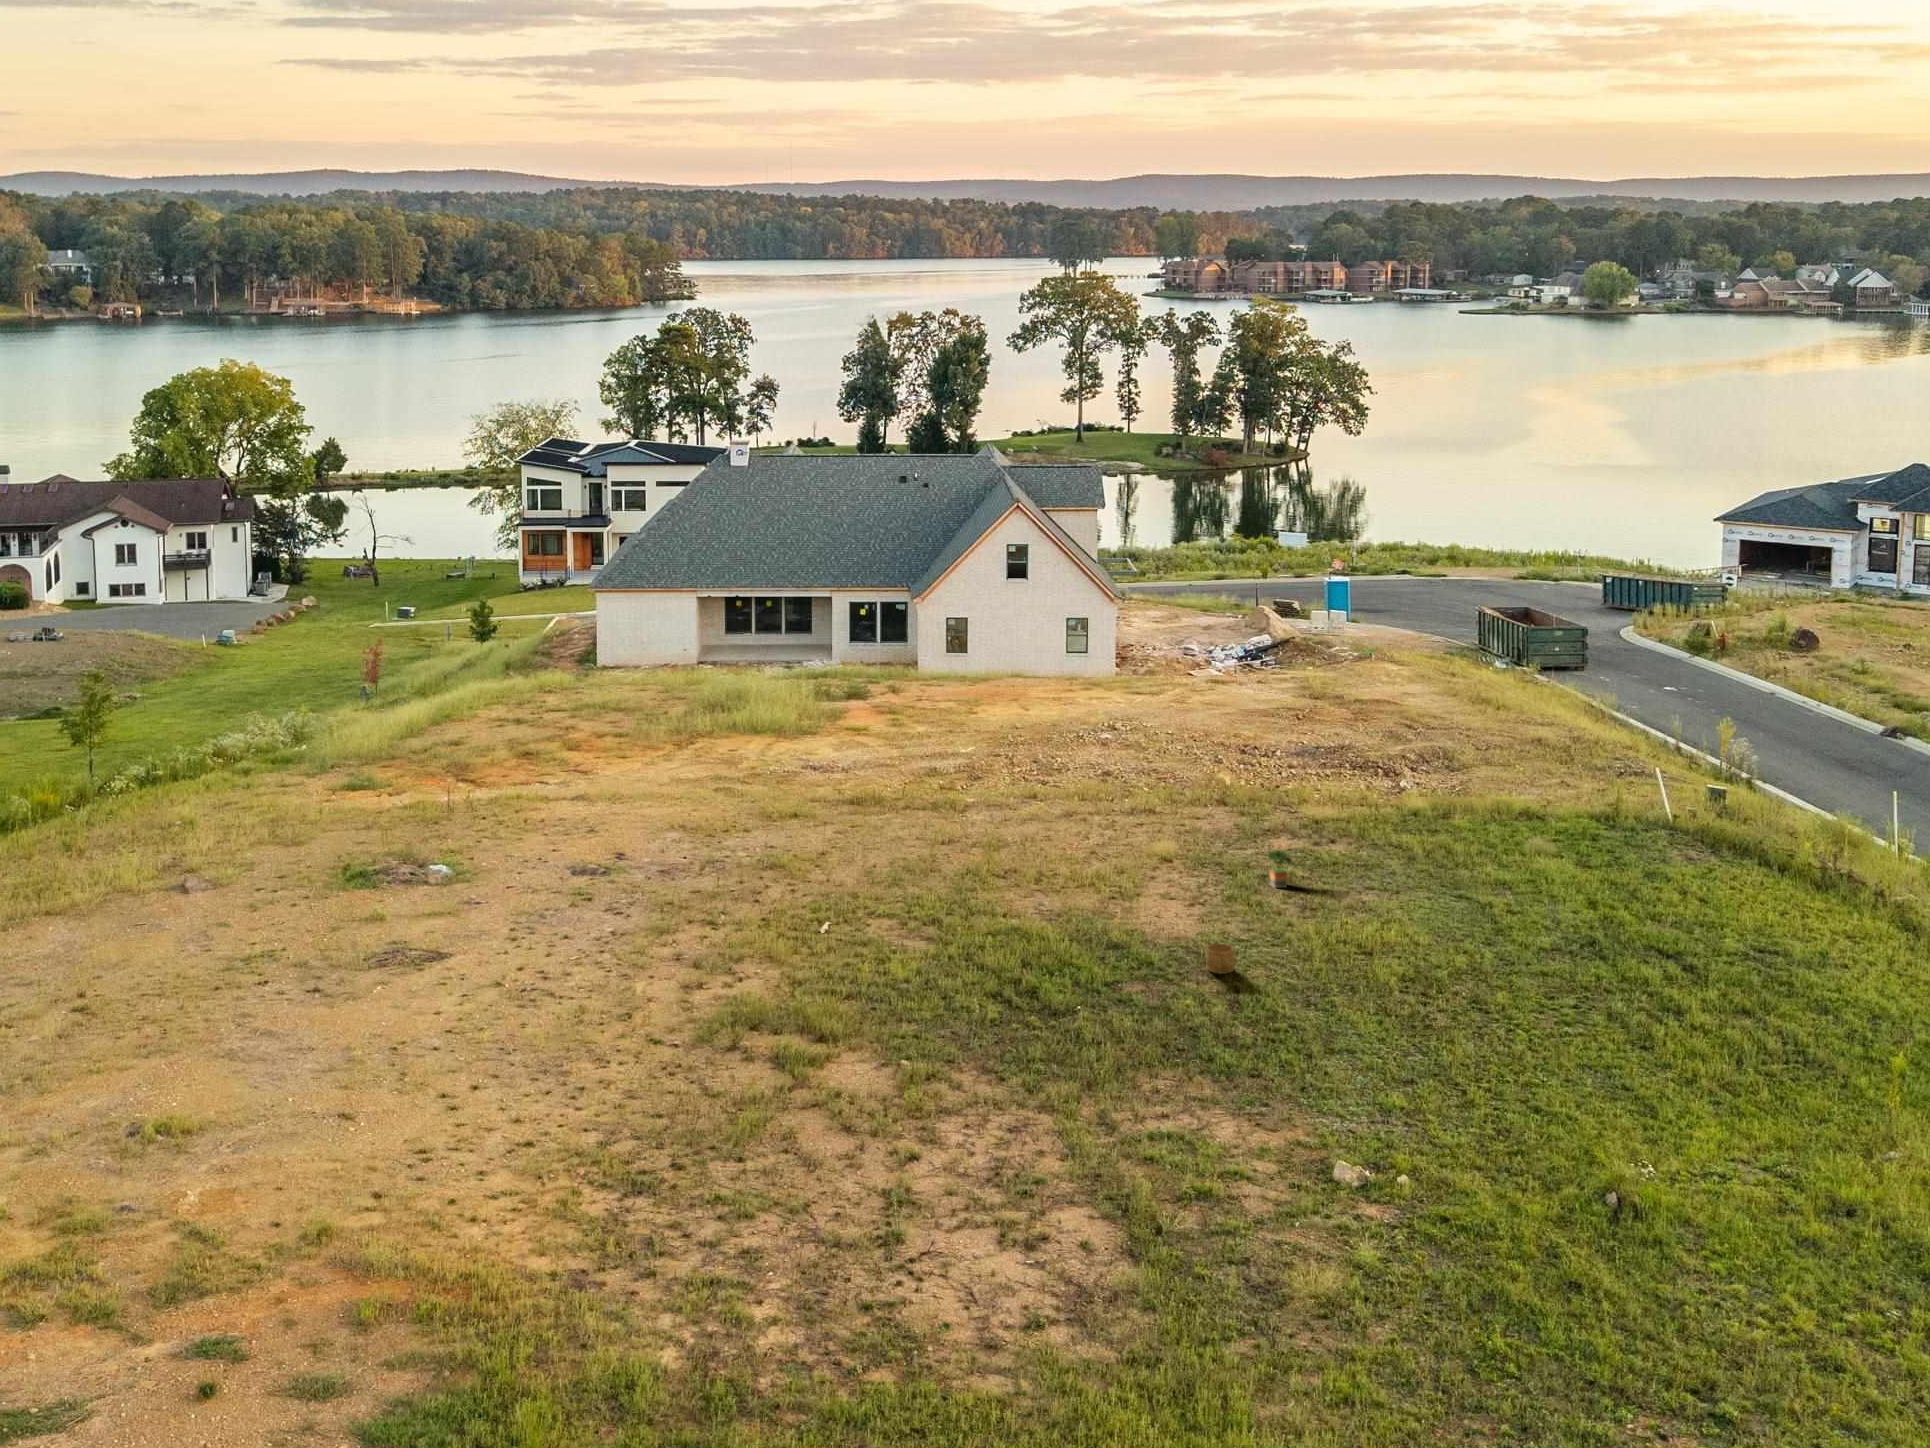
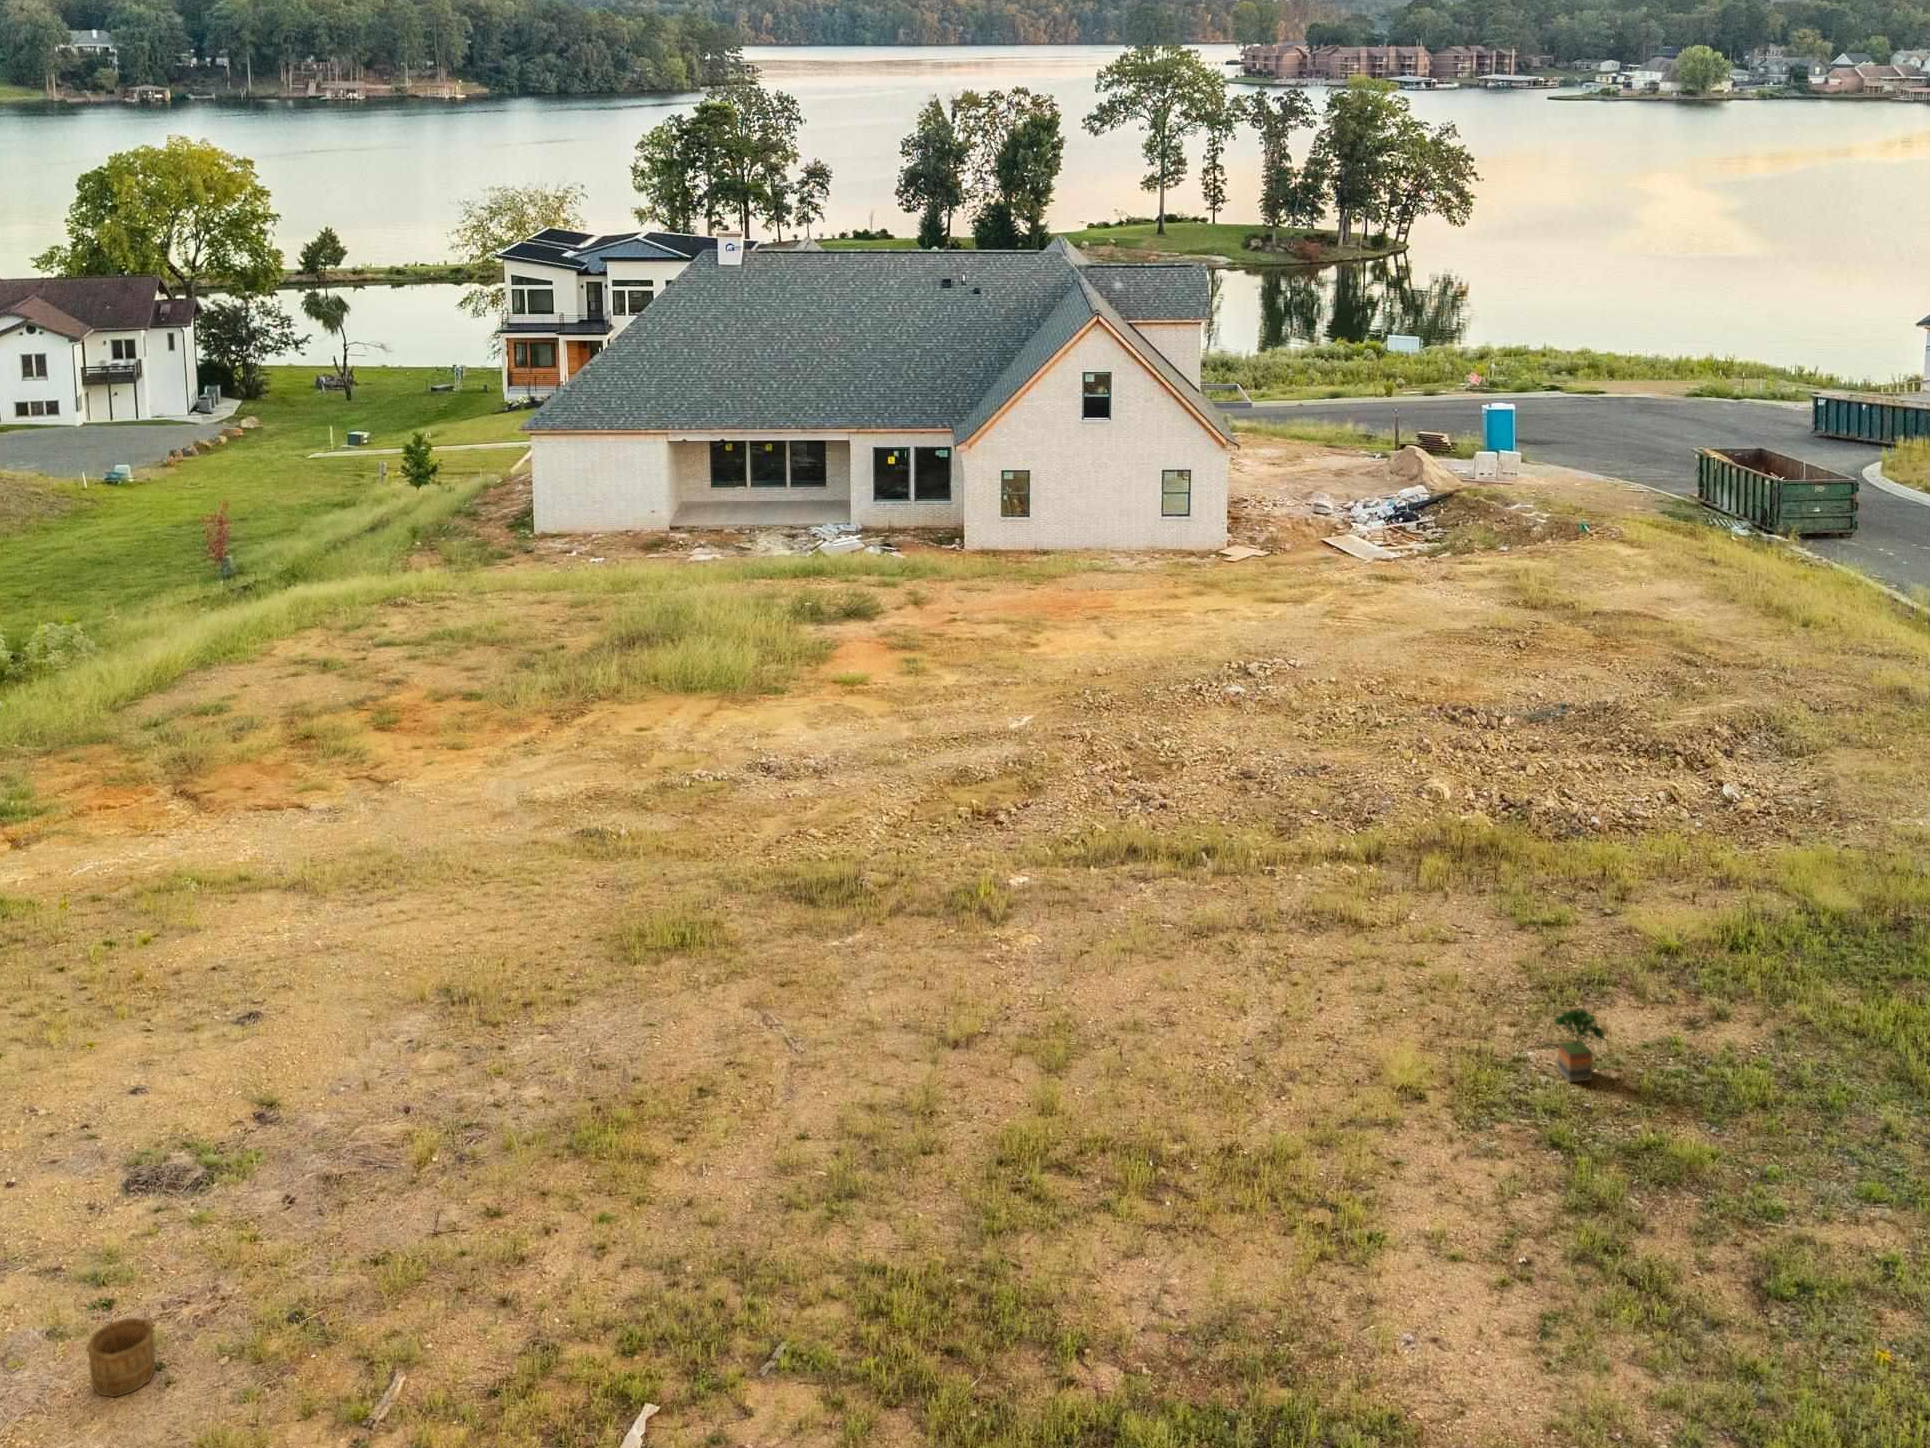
wooden bucket: present [1206,944,1235,974] -> present [87,1318,155,1397]

